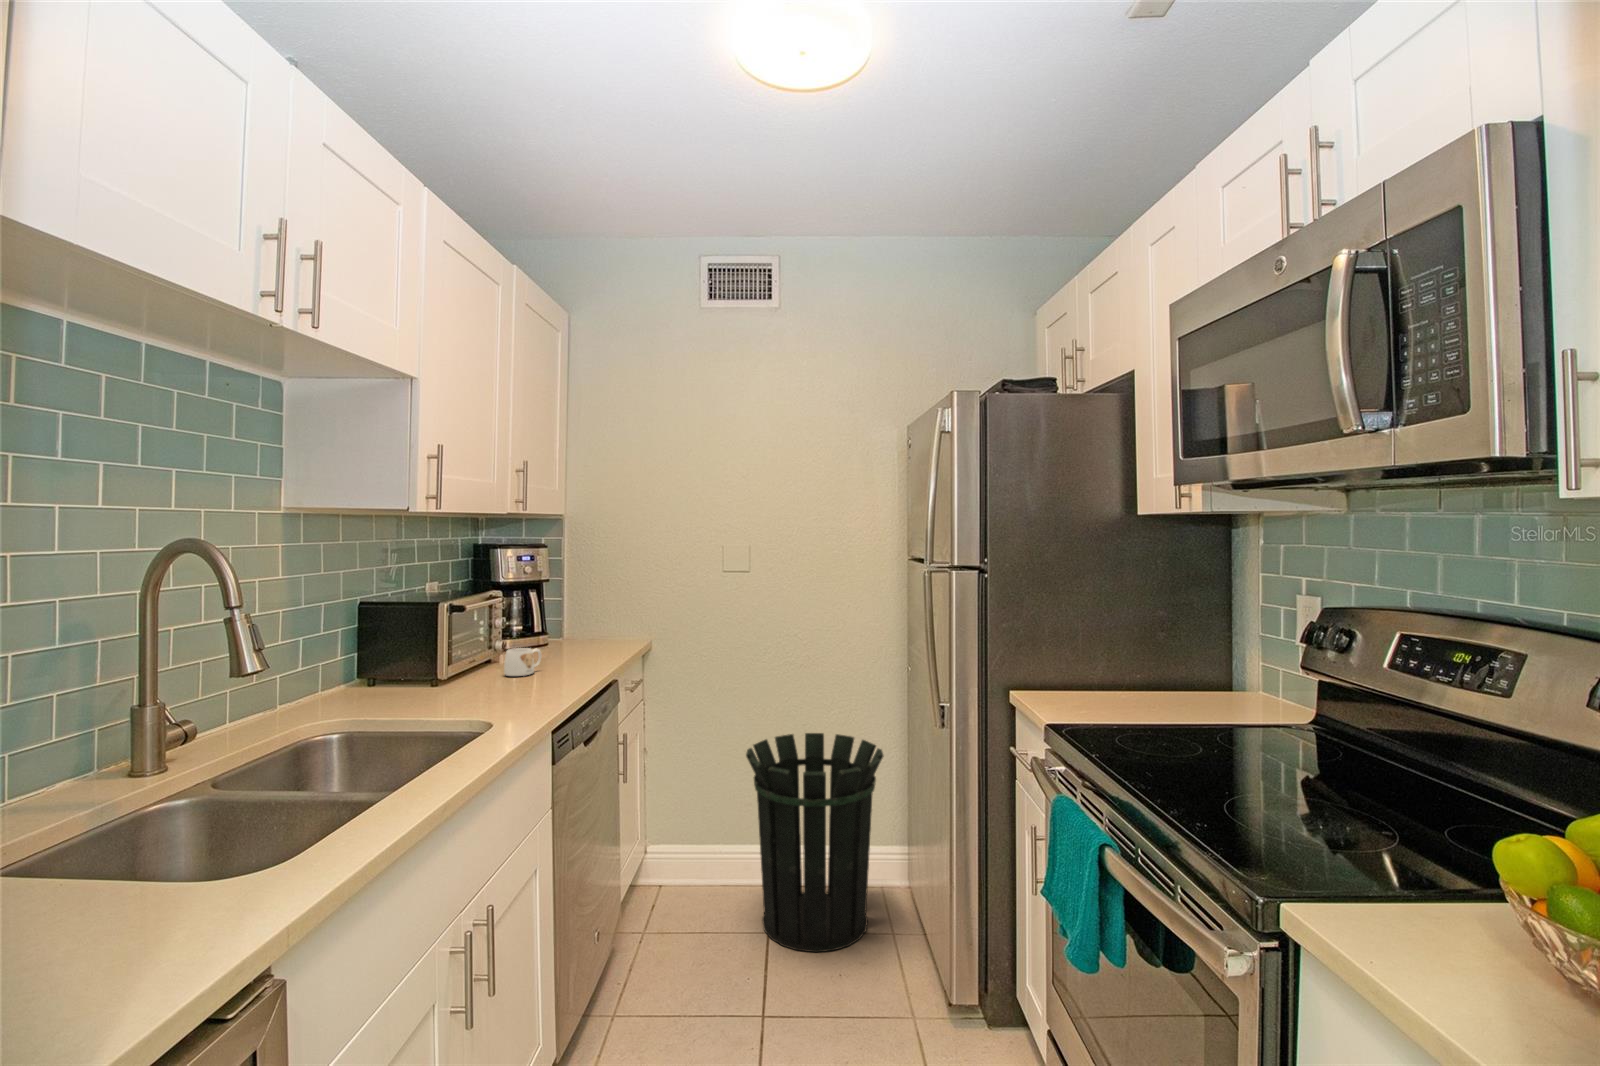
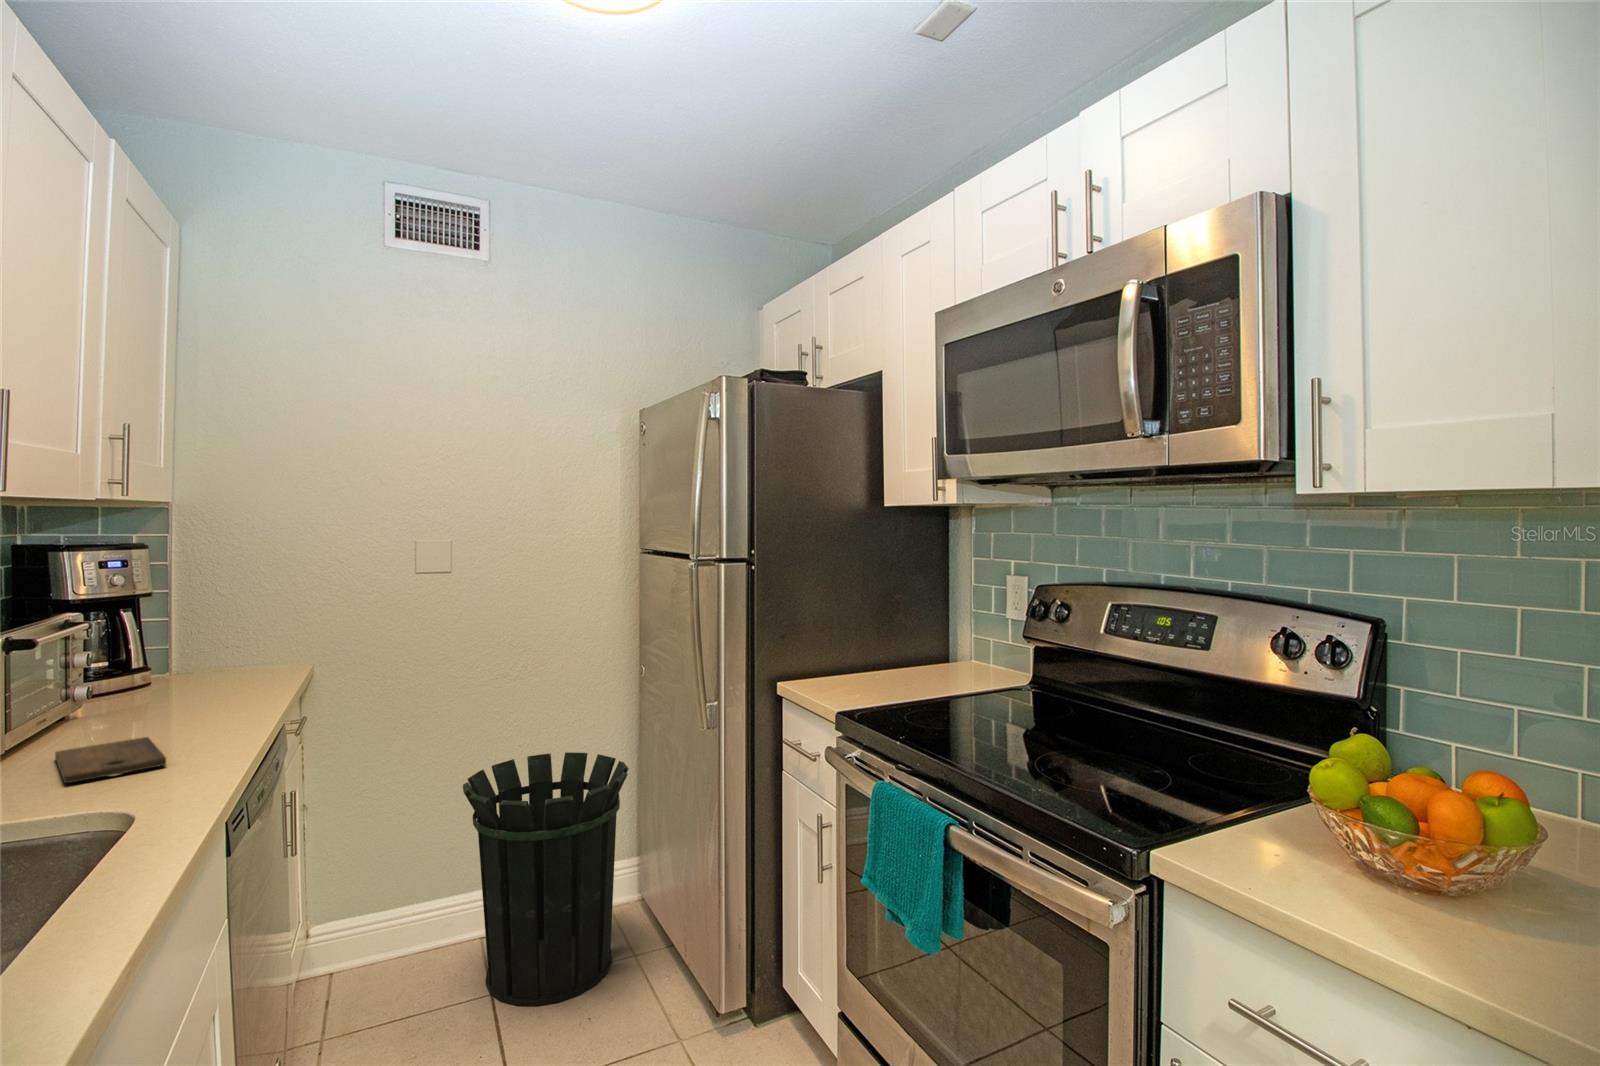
mug: present [504,648,542,676] -> none [103,689,165,732]
cutting board: none [464,681,522,706] -> present [55,737,166,783]

